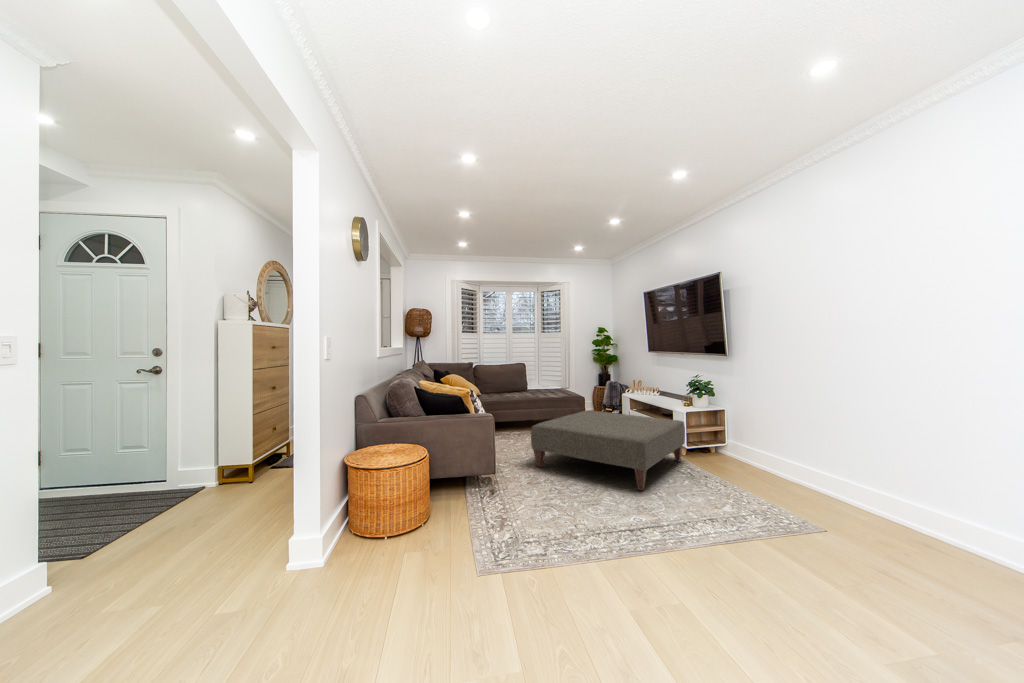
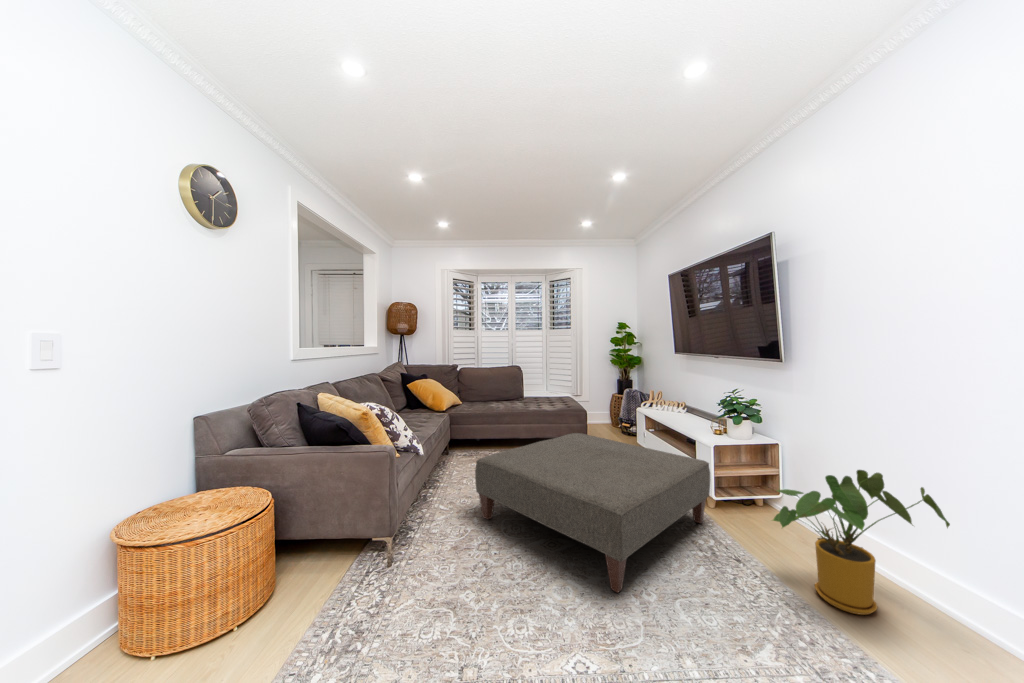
house plant: none [723,415,810,490] -> present [773,470,950,615]

